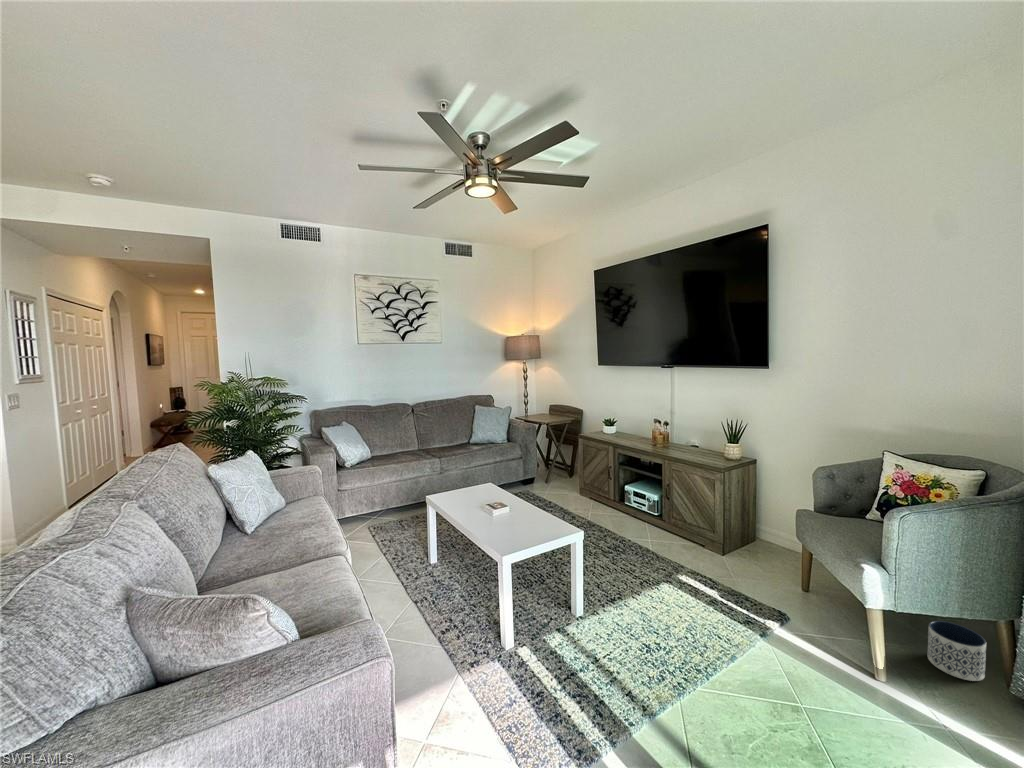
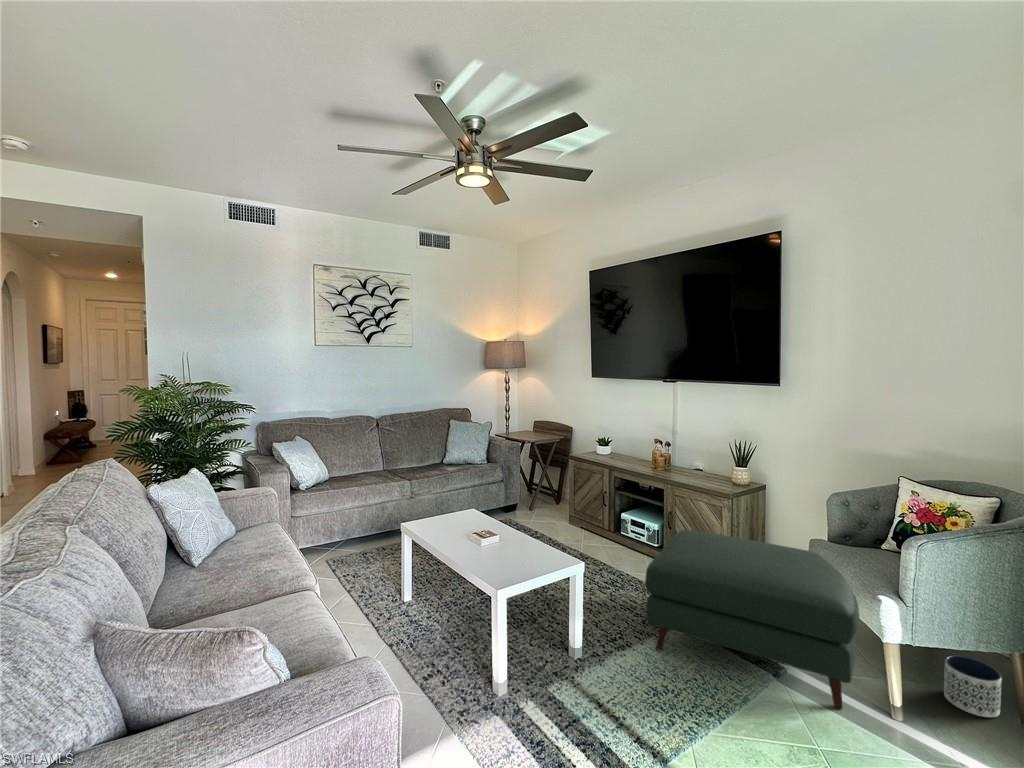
ottoman: none [640,501,842,669] -> present [645,530,860,709]

